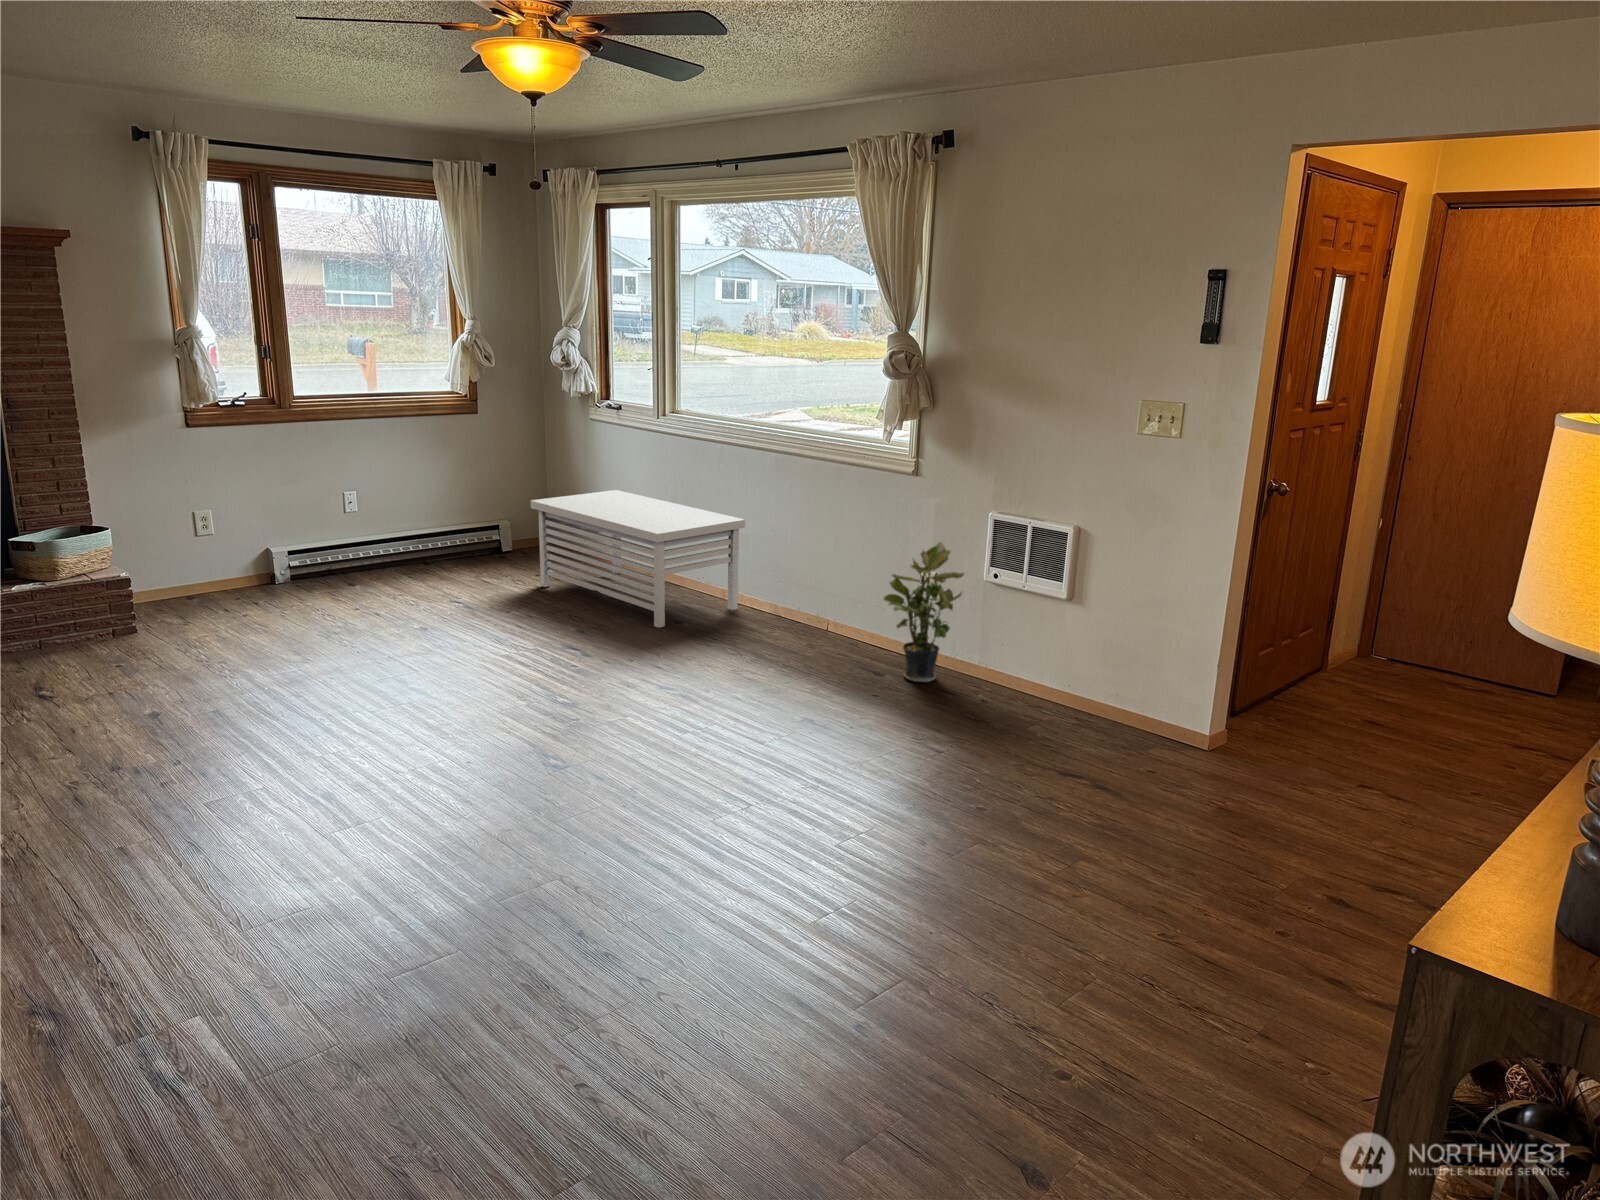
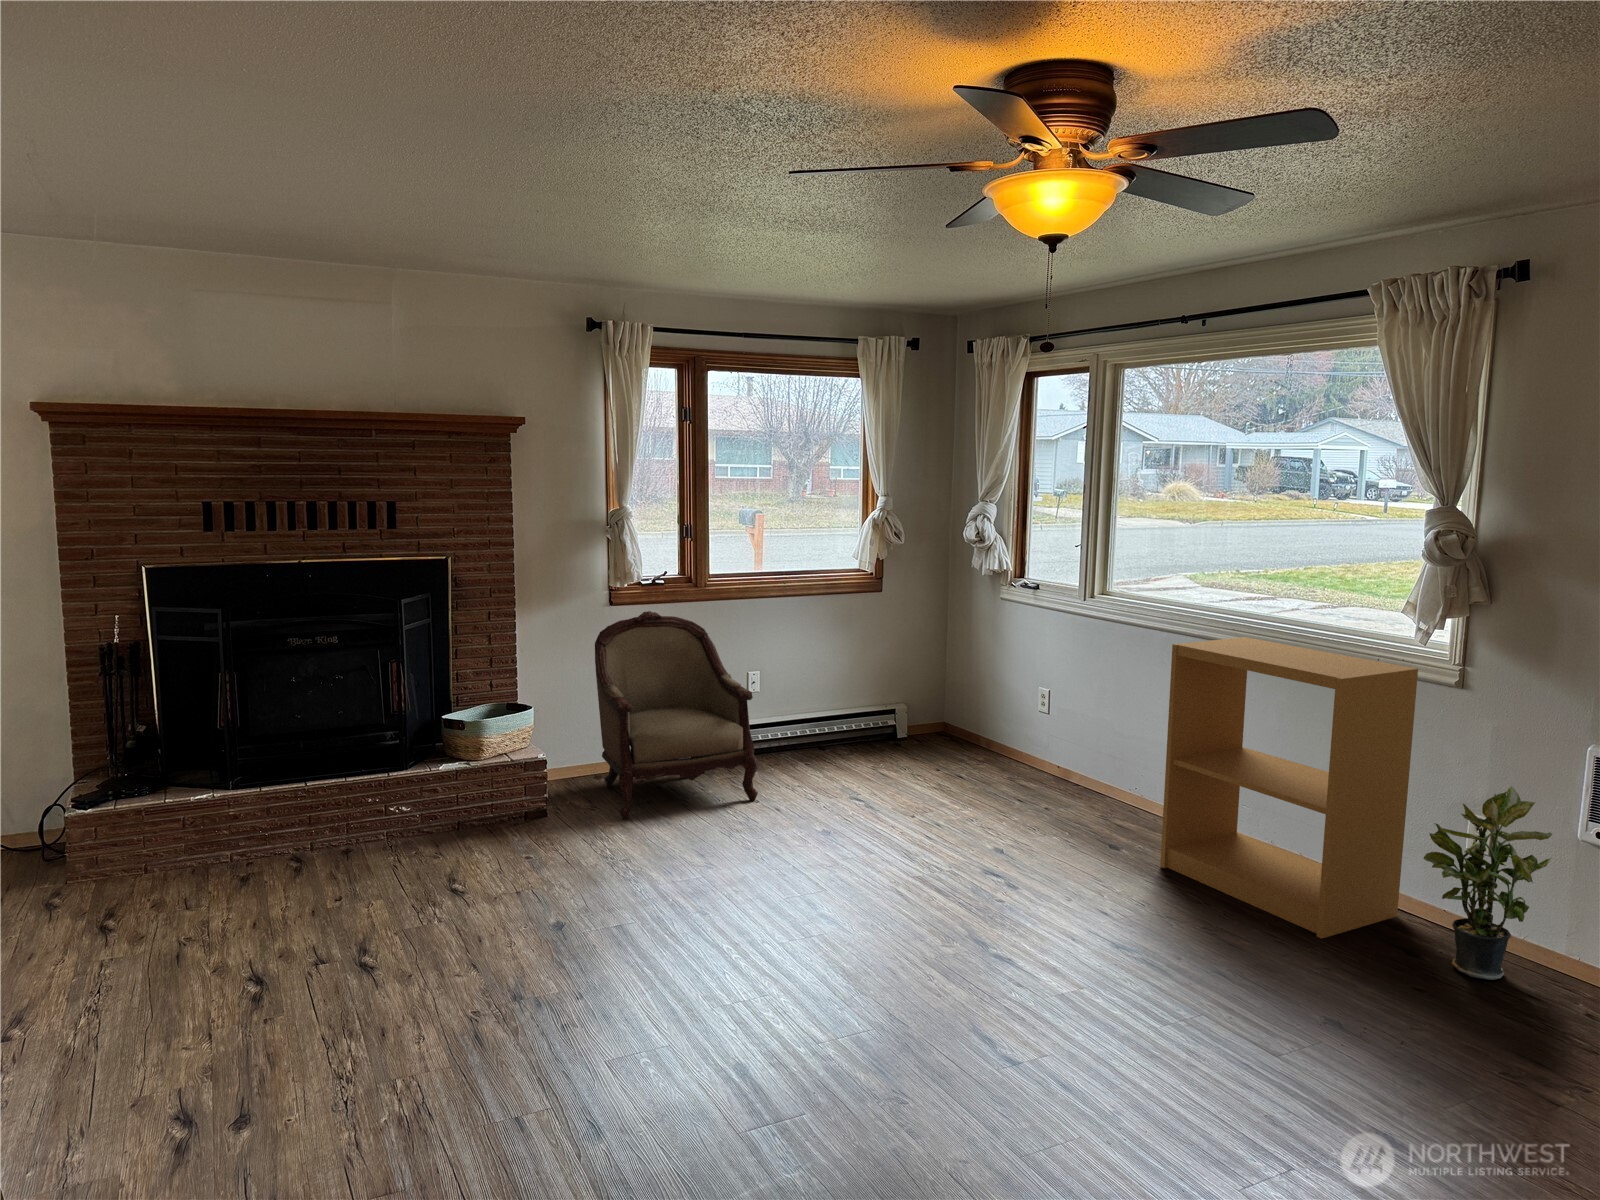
armchair: none [175,432,360,630] -> present [595,611,758,820]
bookshelf: none [710,441,887,668] -> present [1160,637,1418,938]
storage bench: present [531,490,745,628] -> none [941,681,1202,857]

